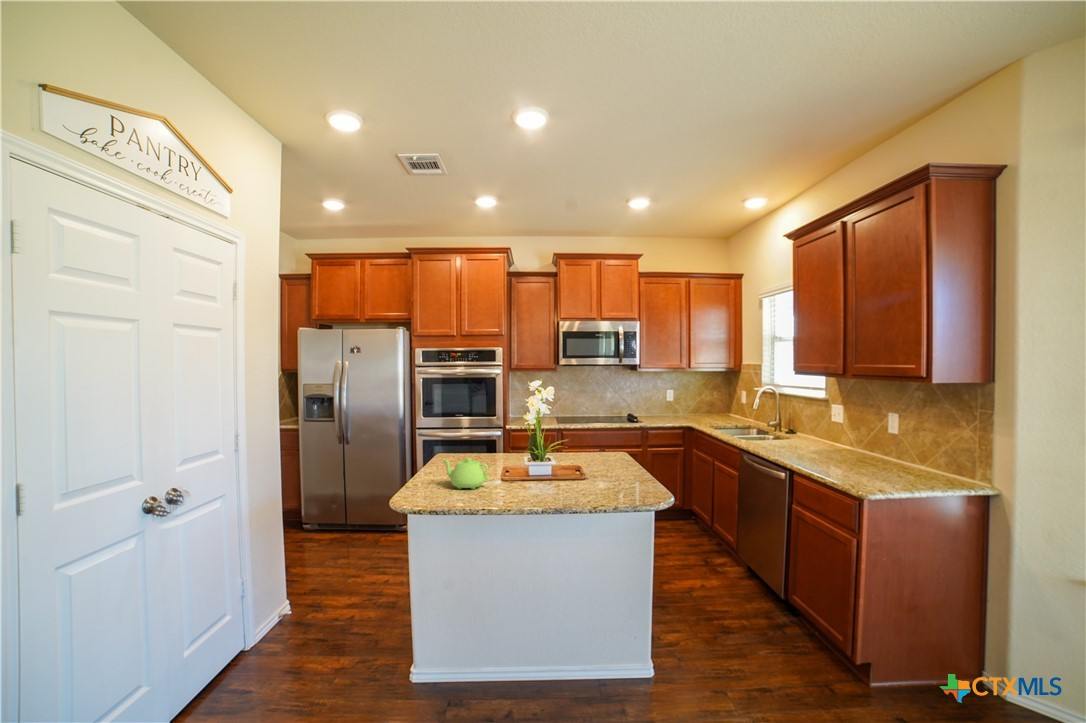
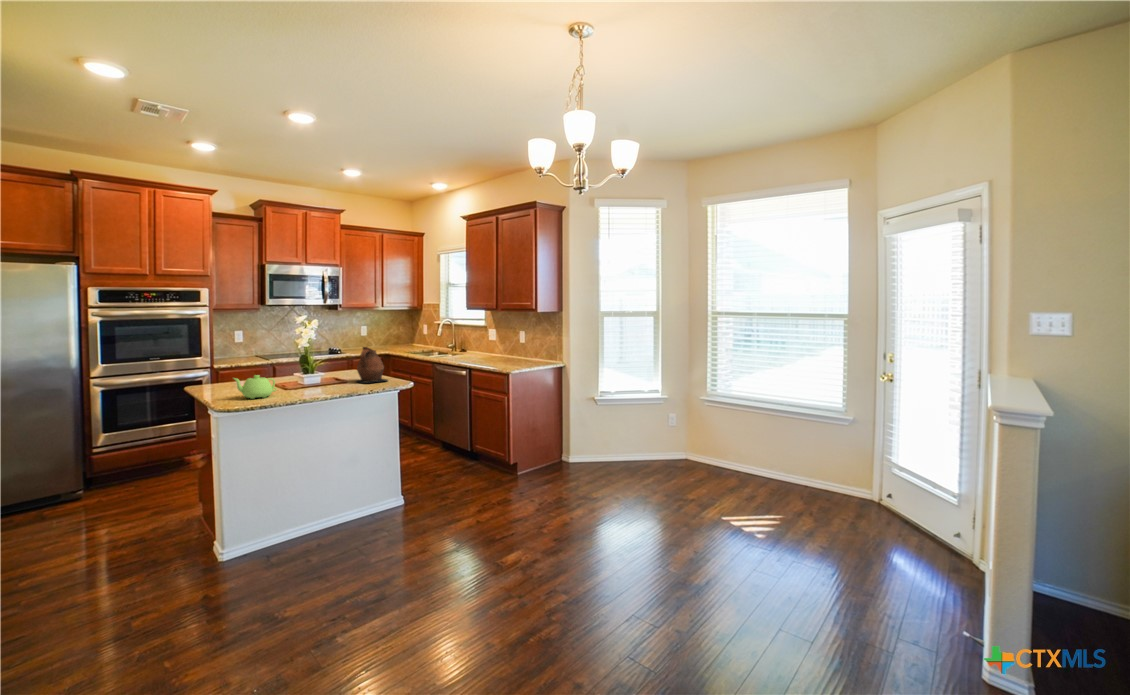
ceramic pitcher: none [597,428,643,483] -> present [357,347,387,383]

